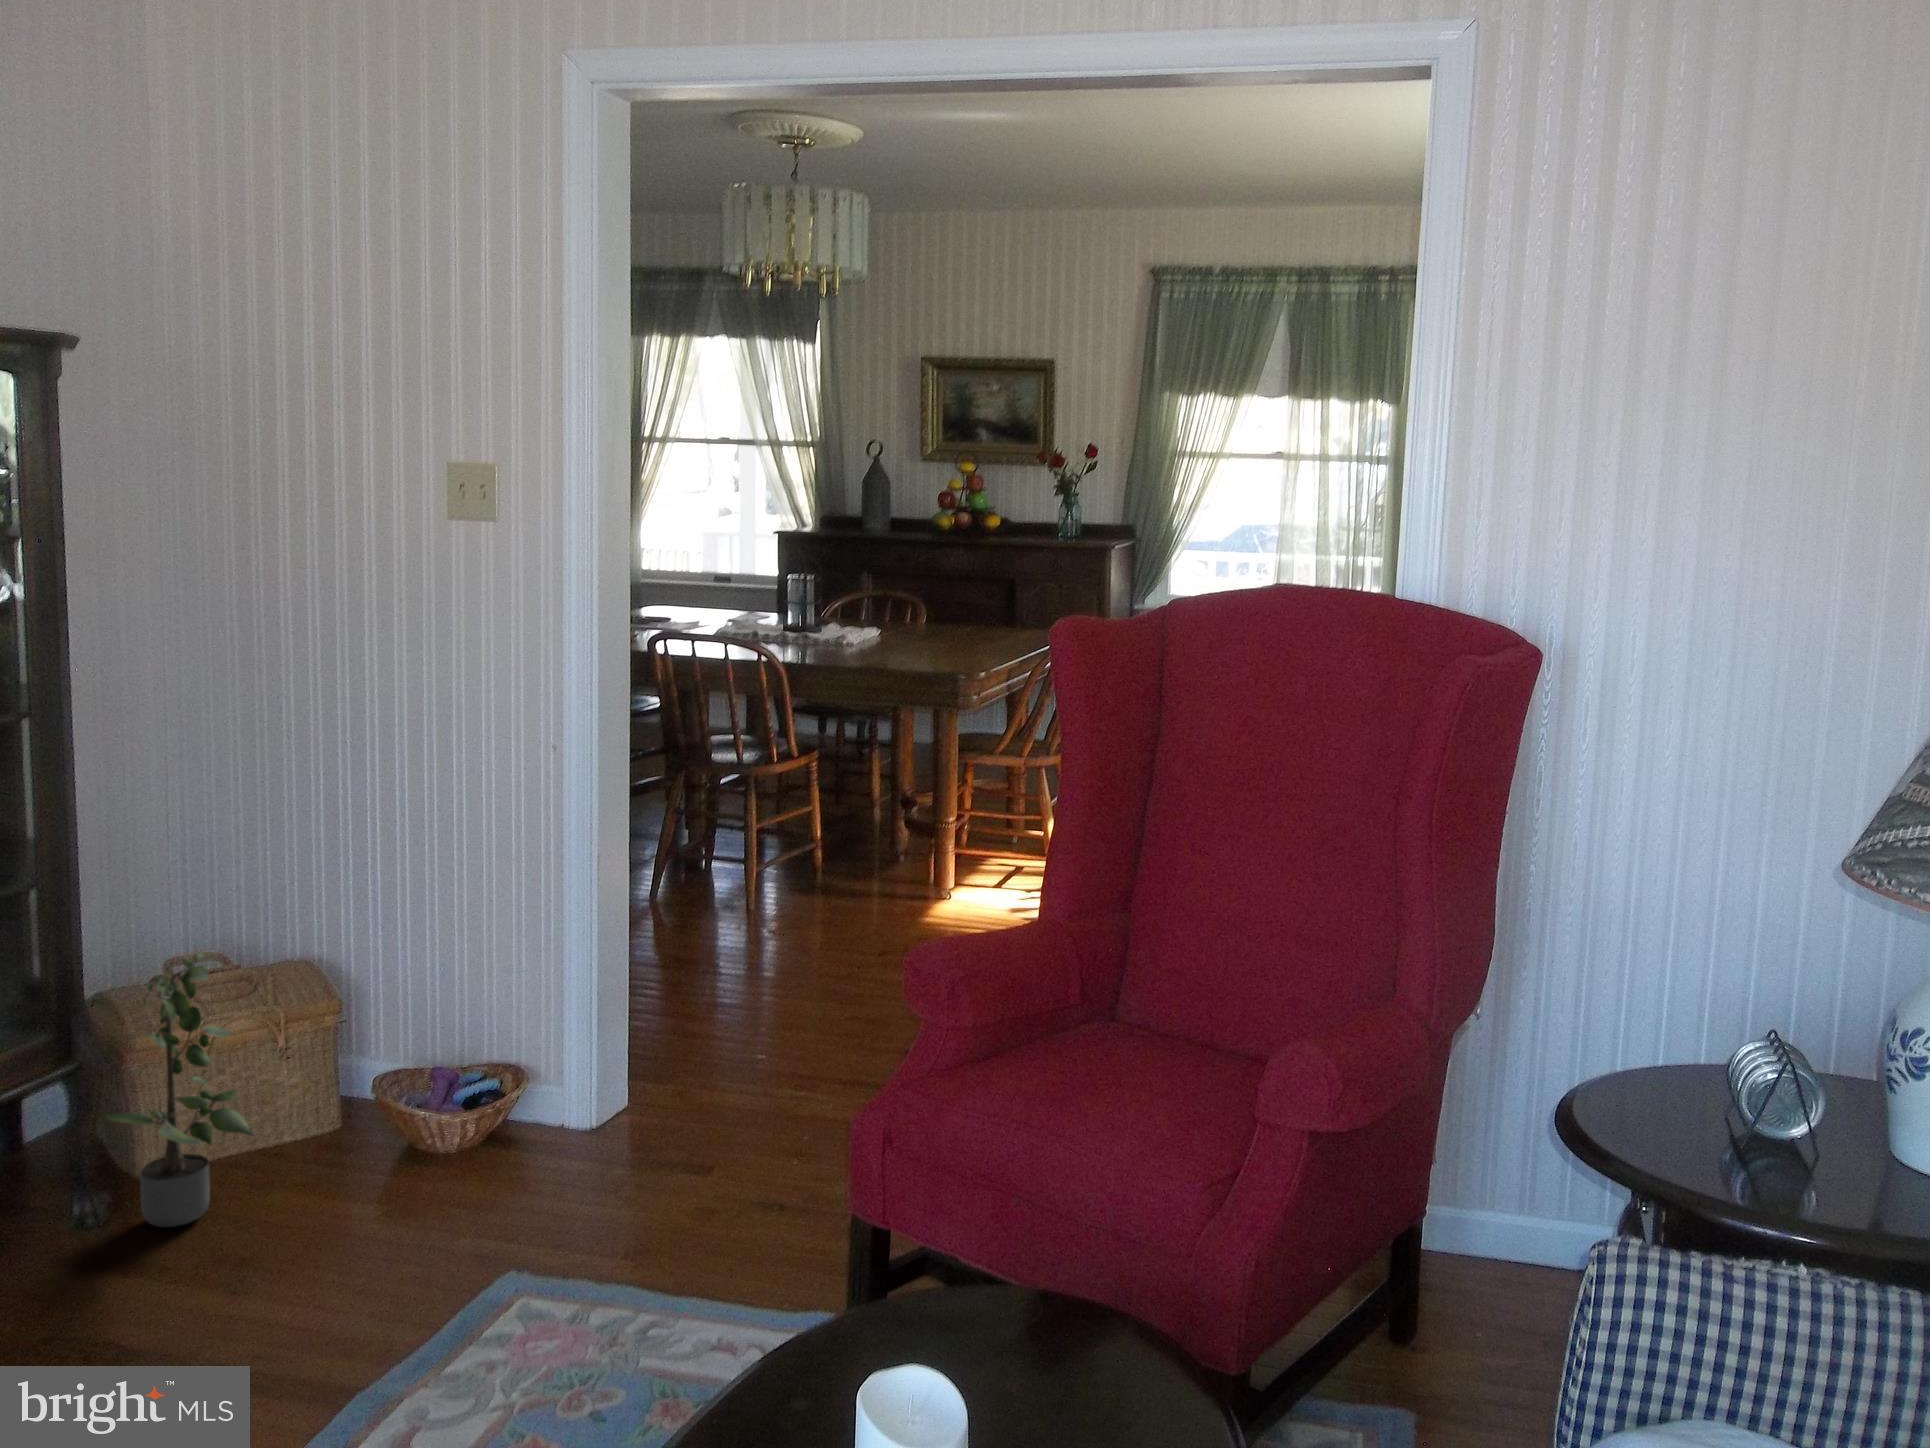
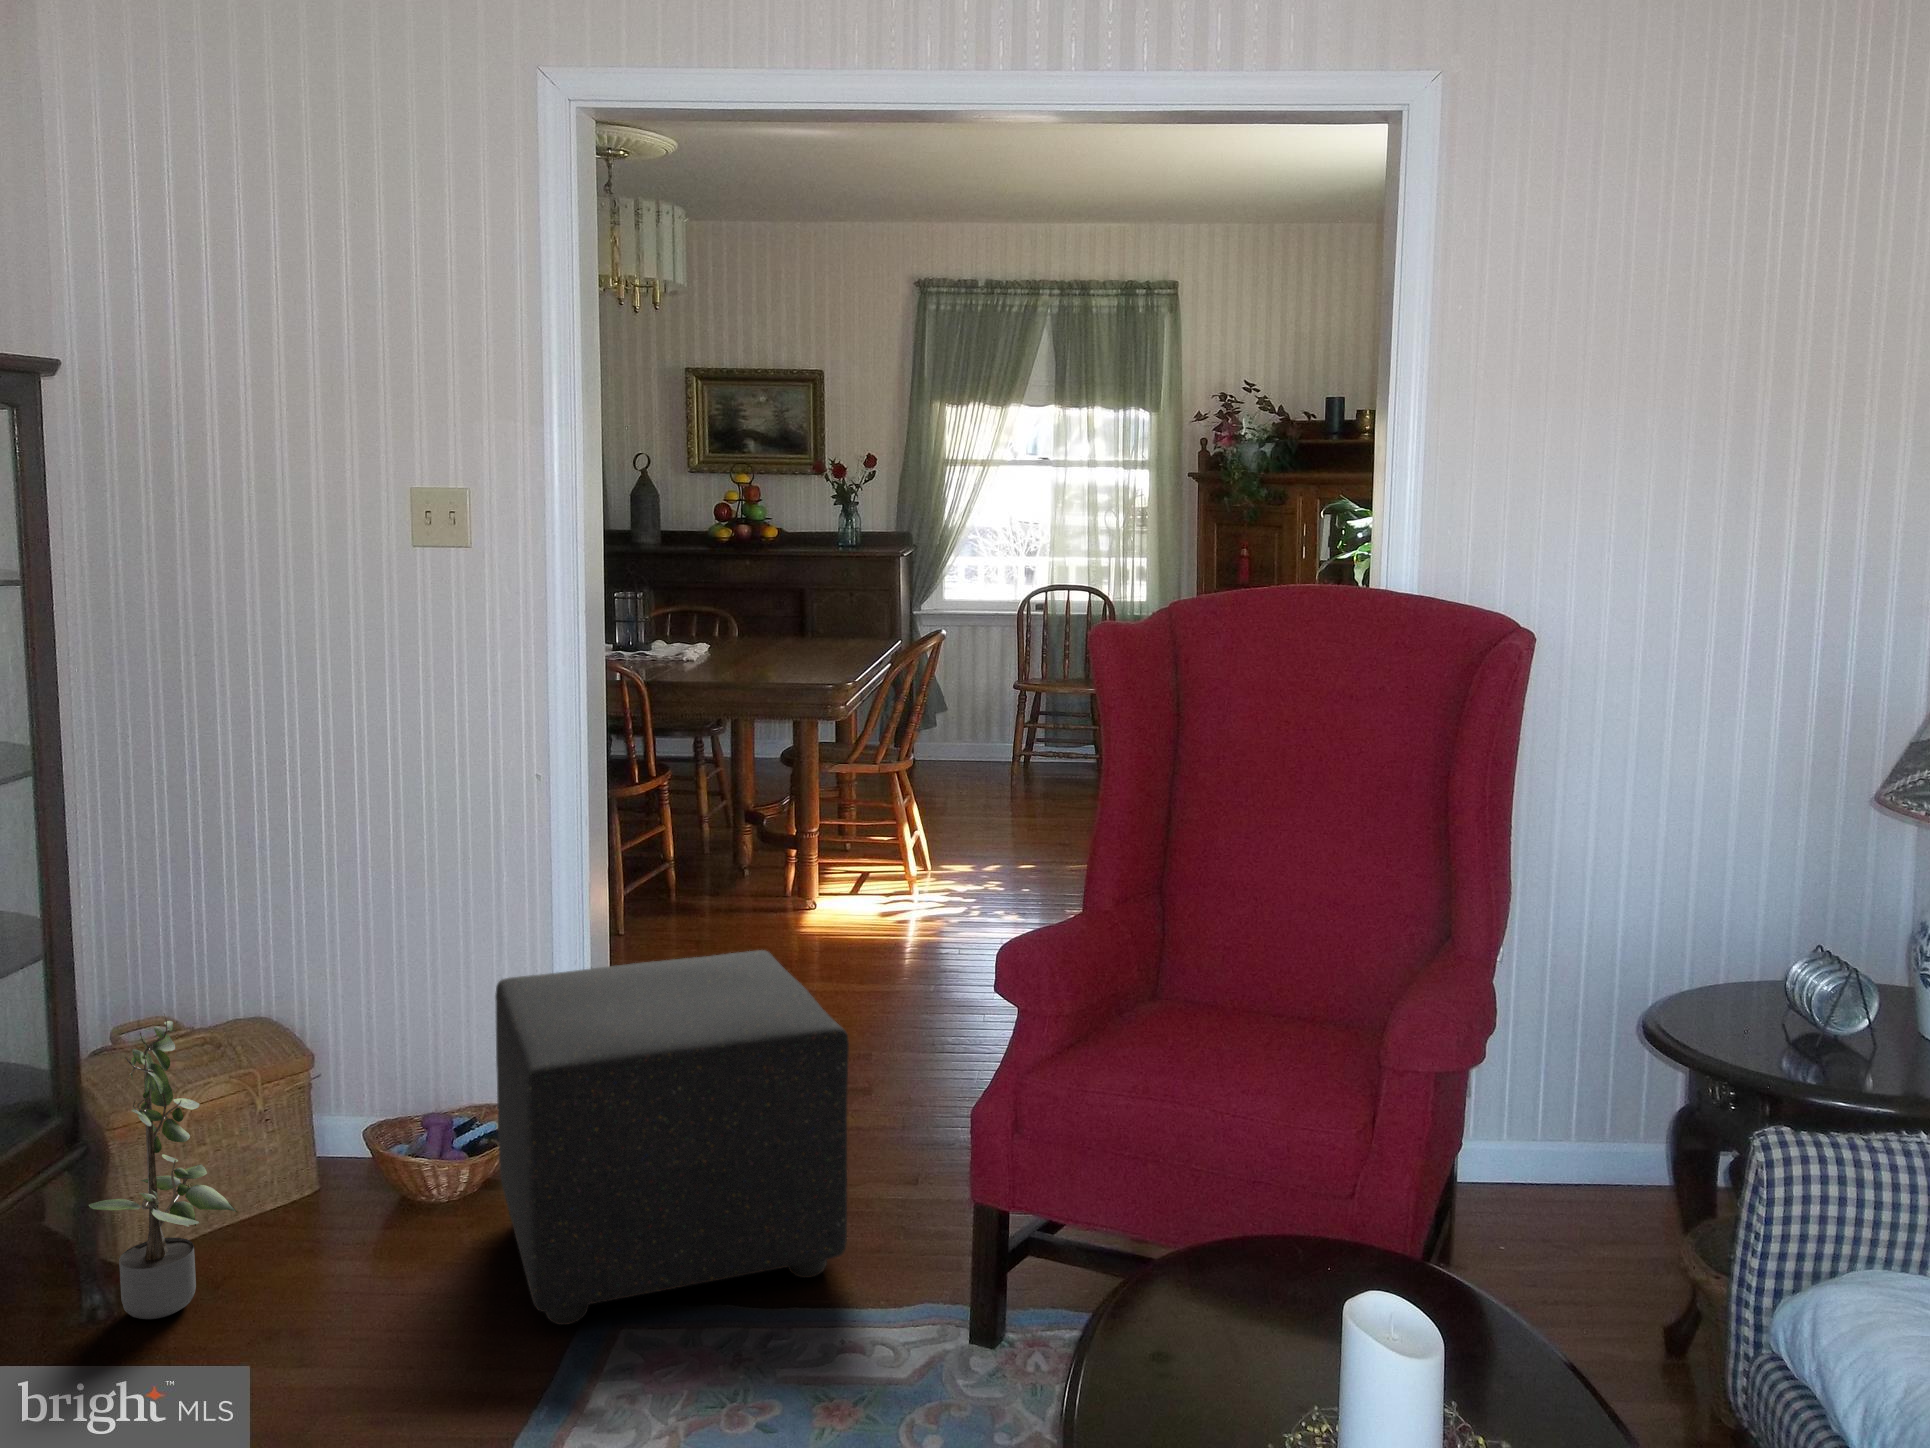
ottoman: none [471,933,799,1282] -> present [495,950,849,1325]

